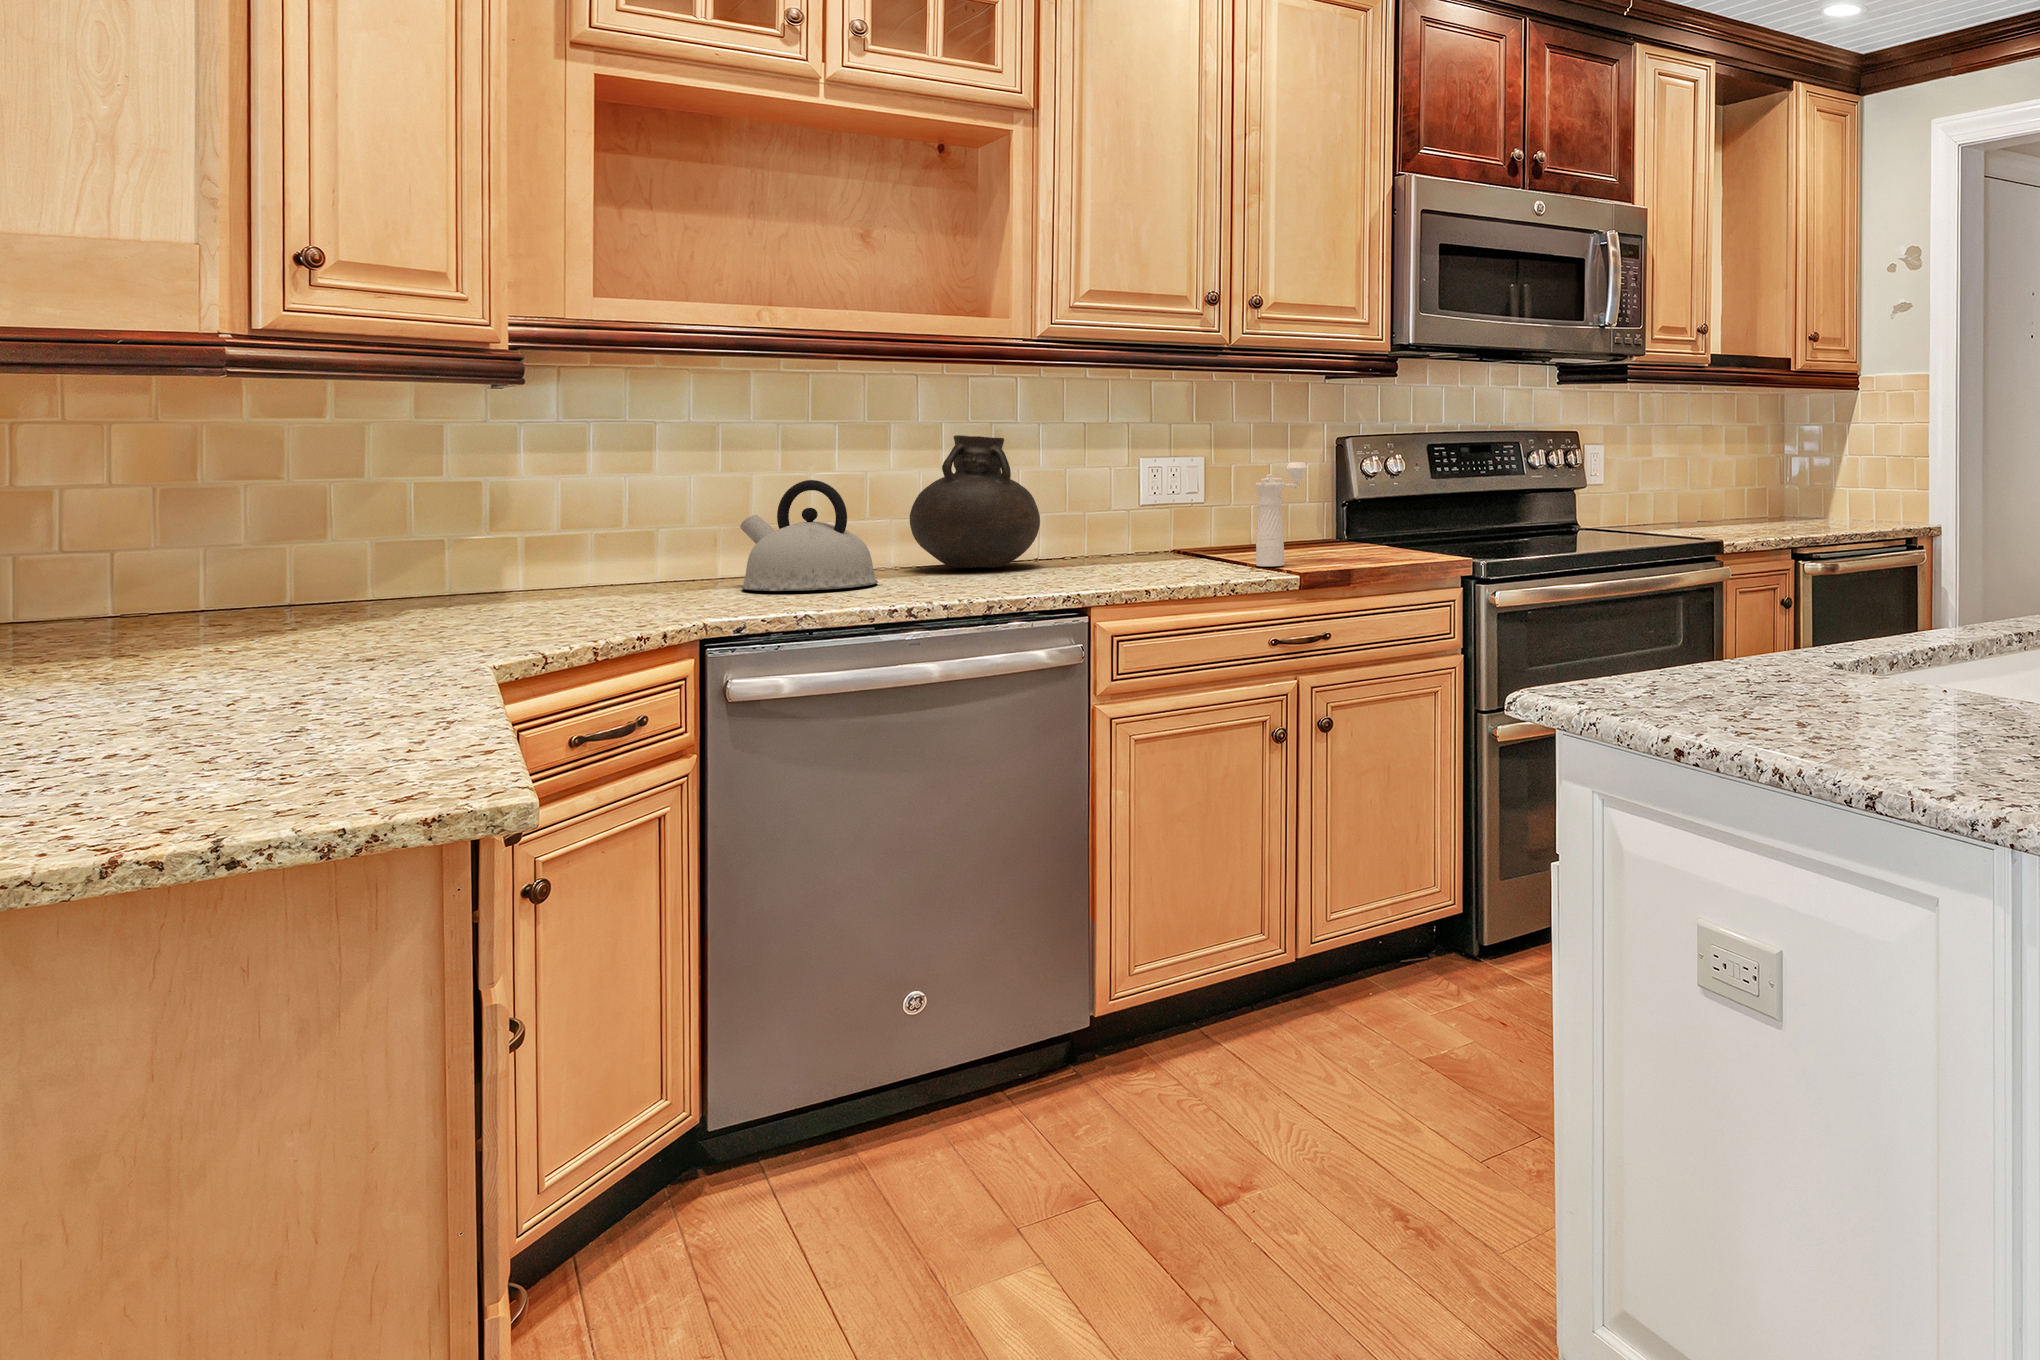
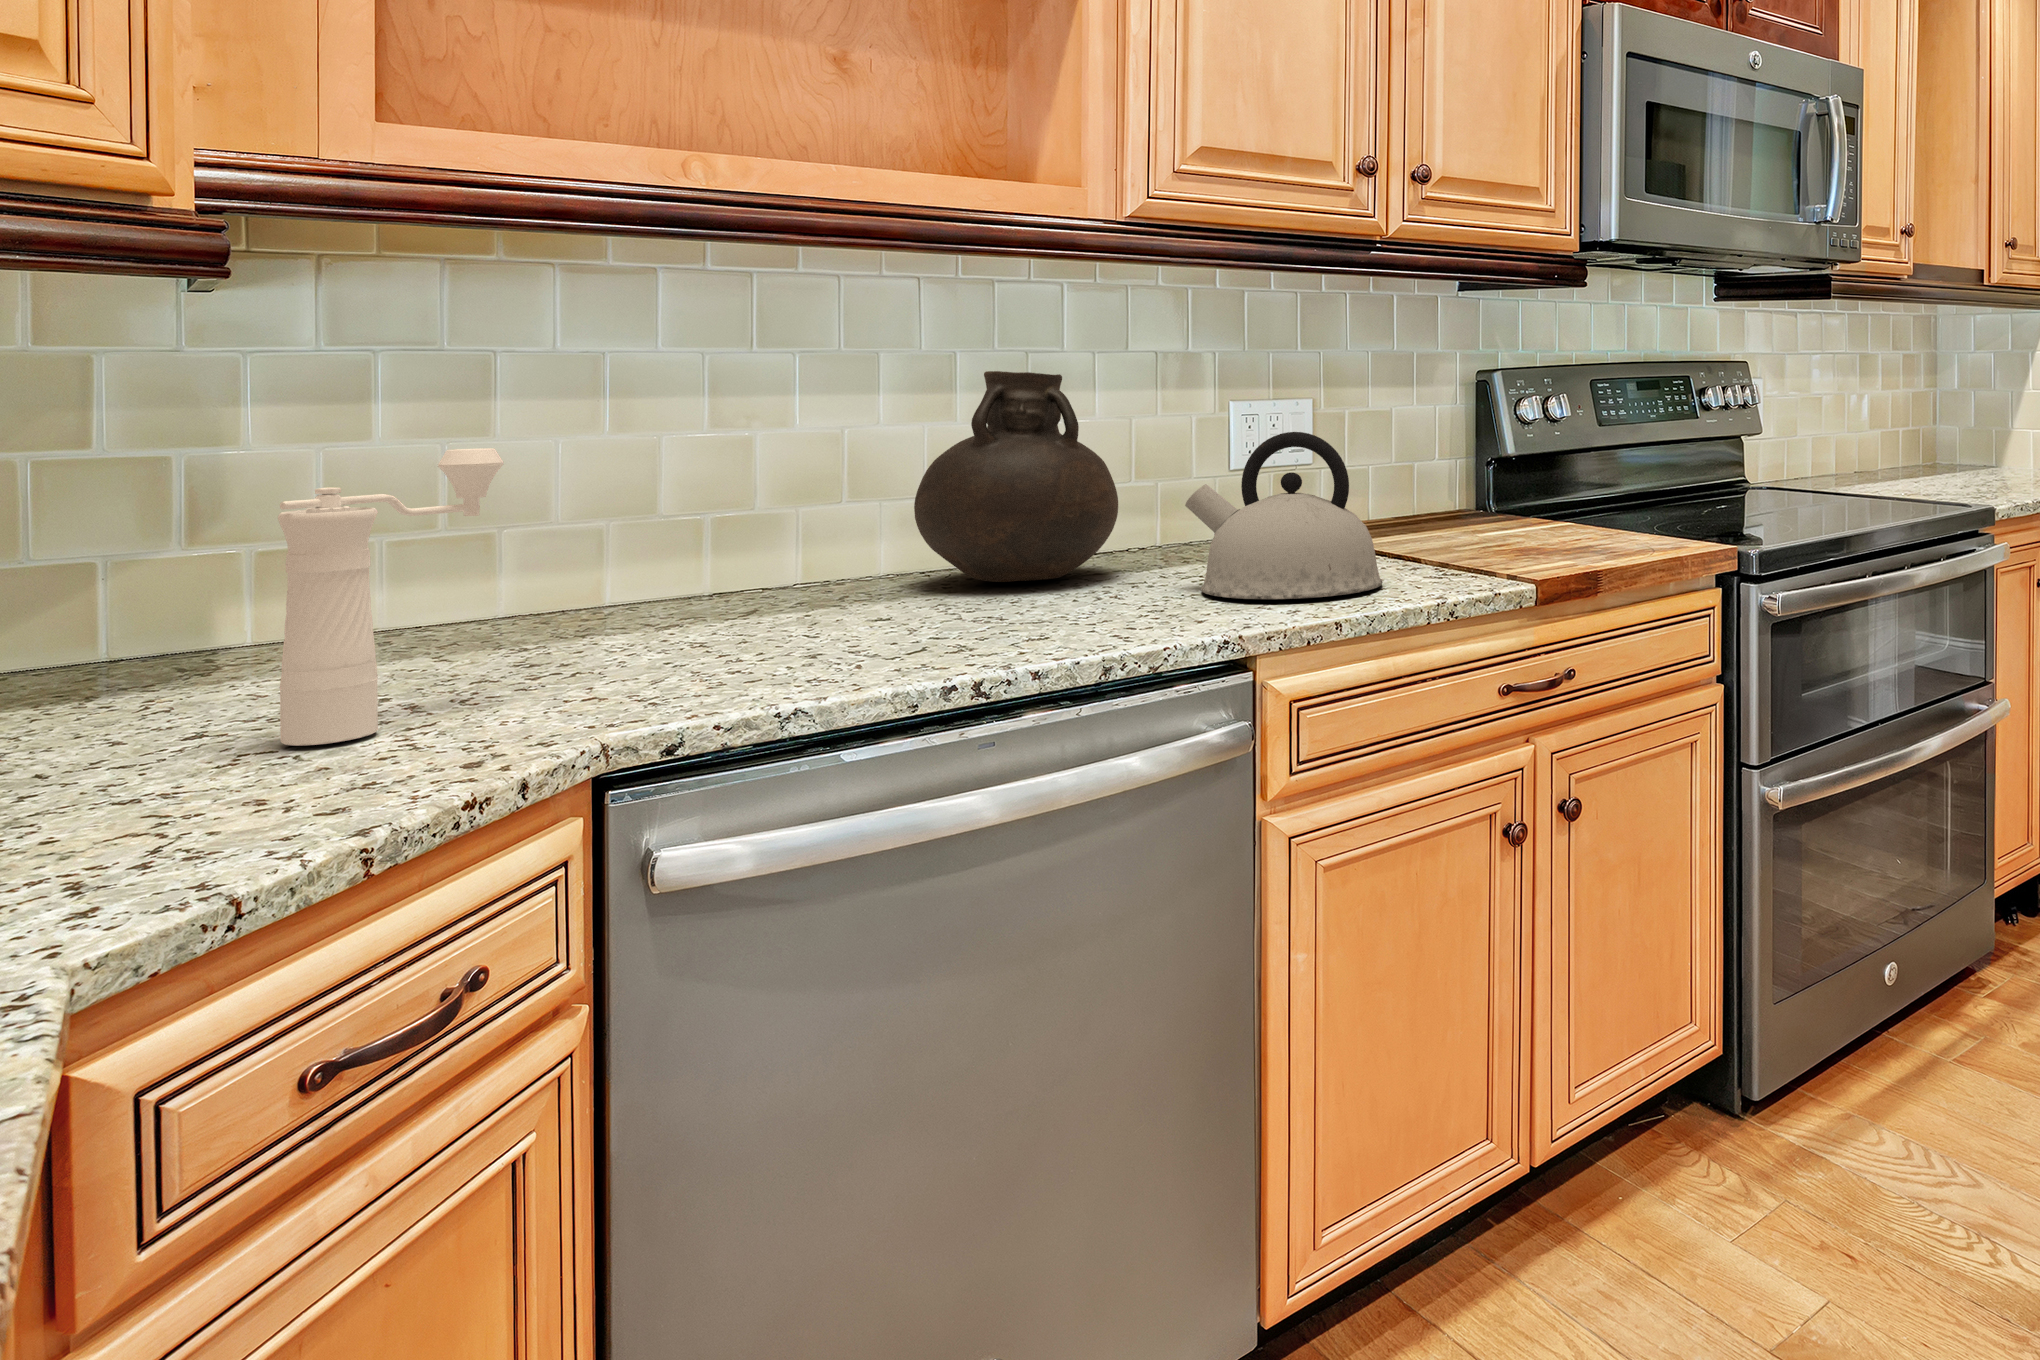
pepper mill: present [1255,462,1307,566] -> present [278,448,504,746]
kettle: present [740,480,878,591] -> present [1185,432,1383,599]

